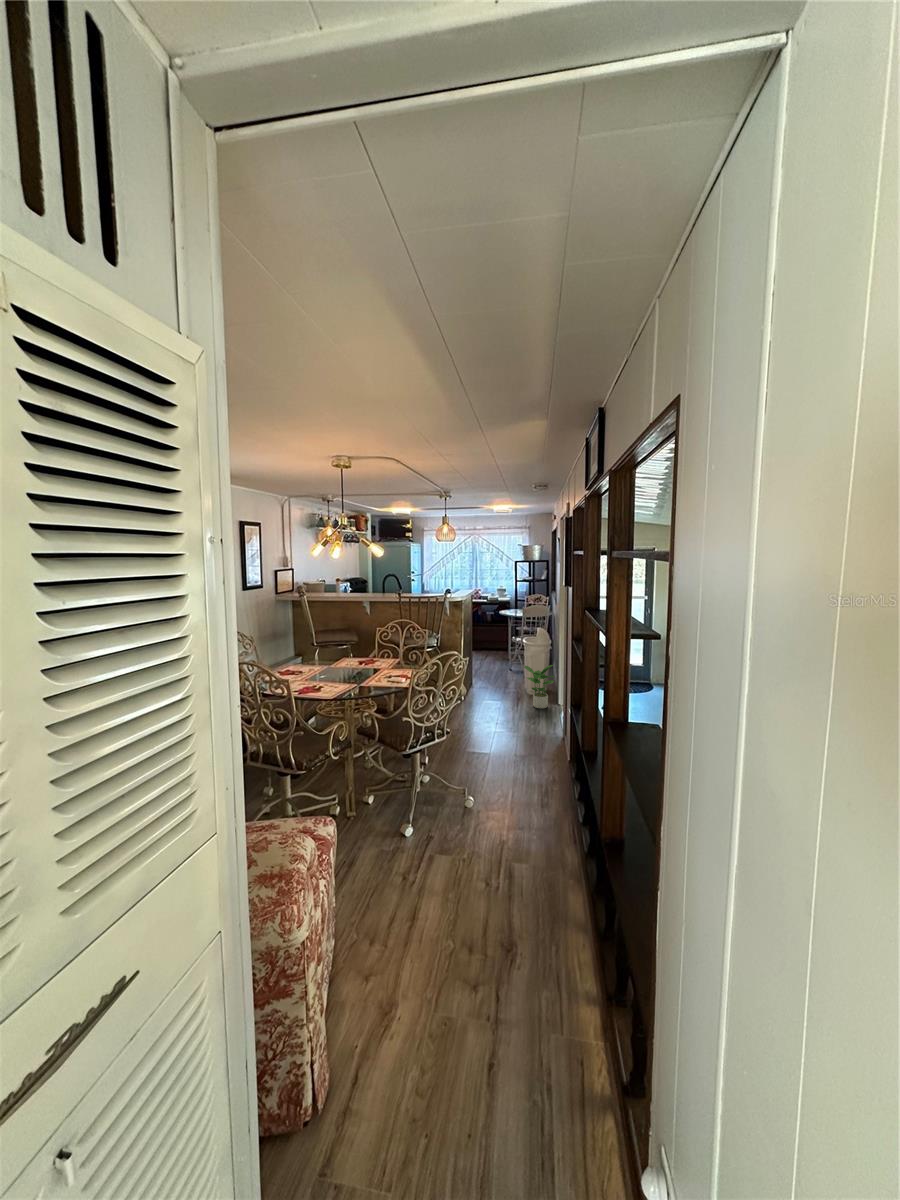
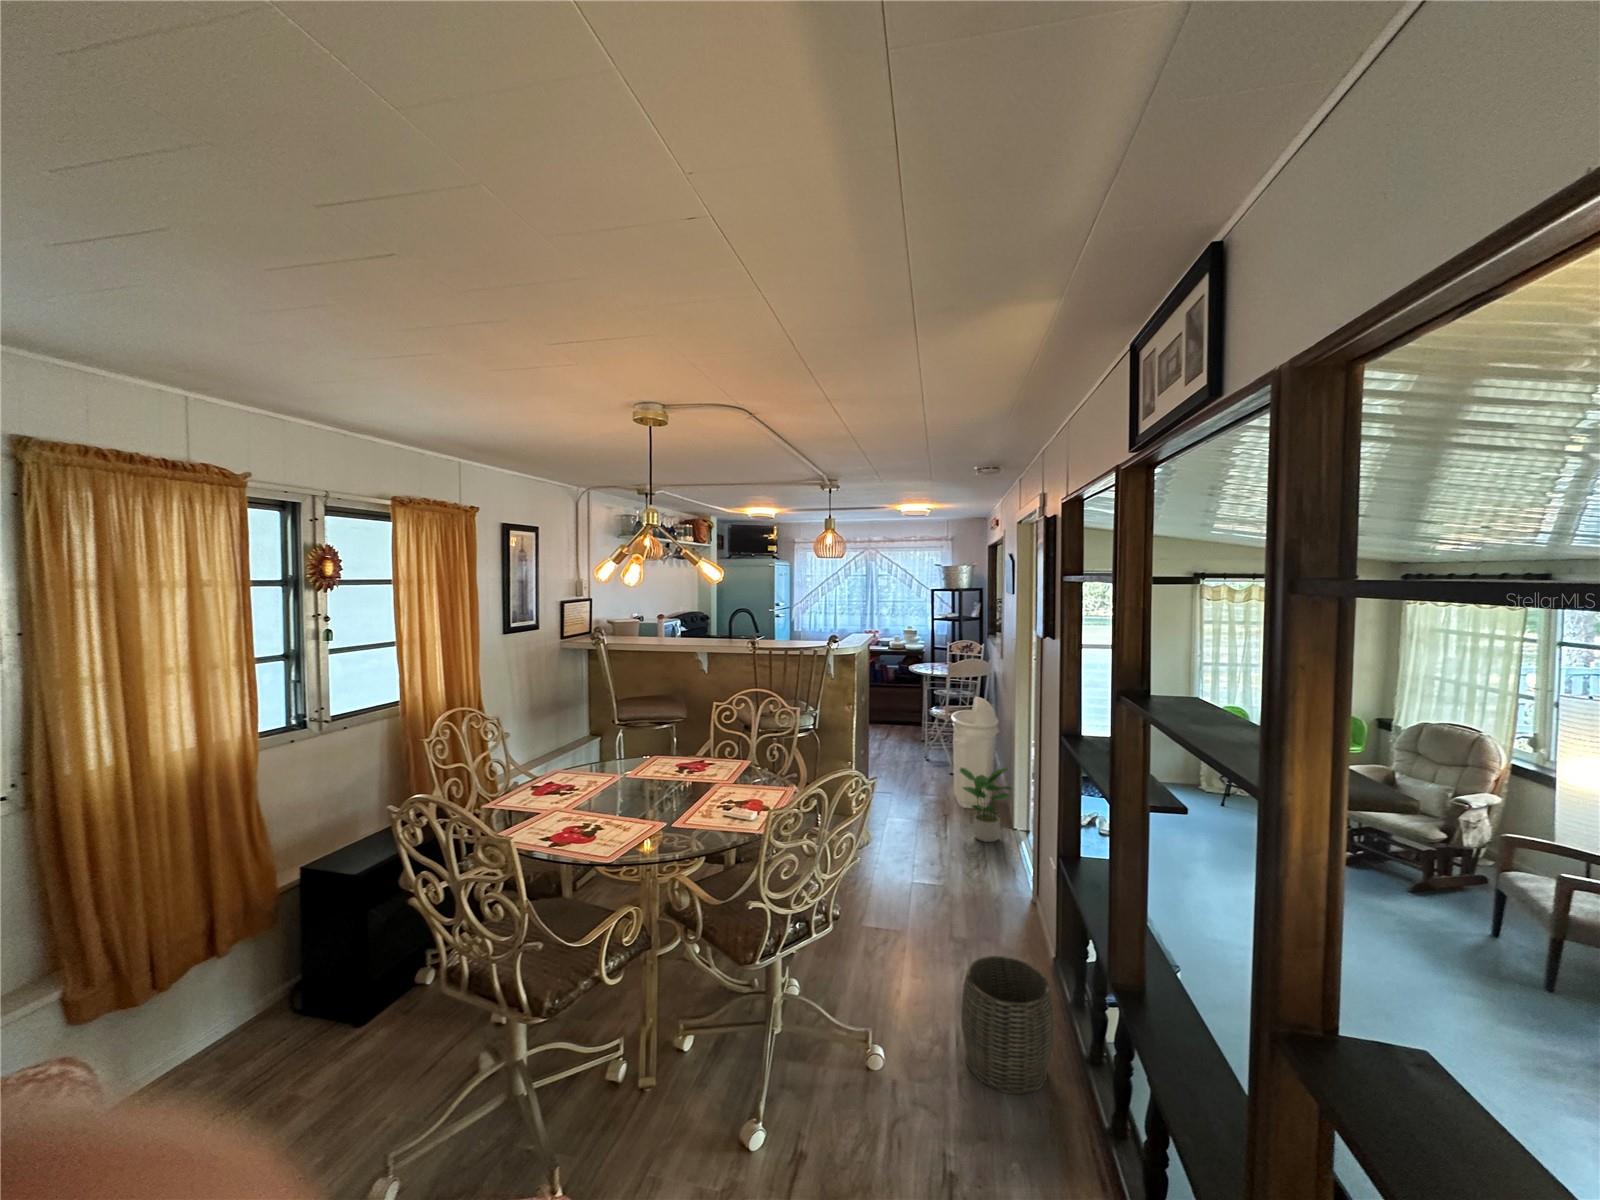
woven basket: none [514,749,560,811] -> present [961,956,1054,1094]

